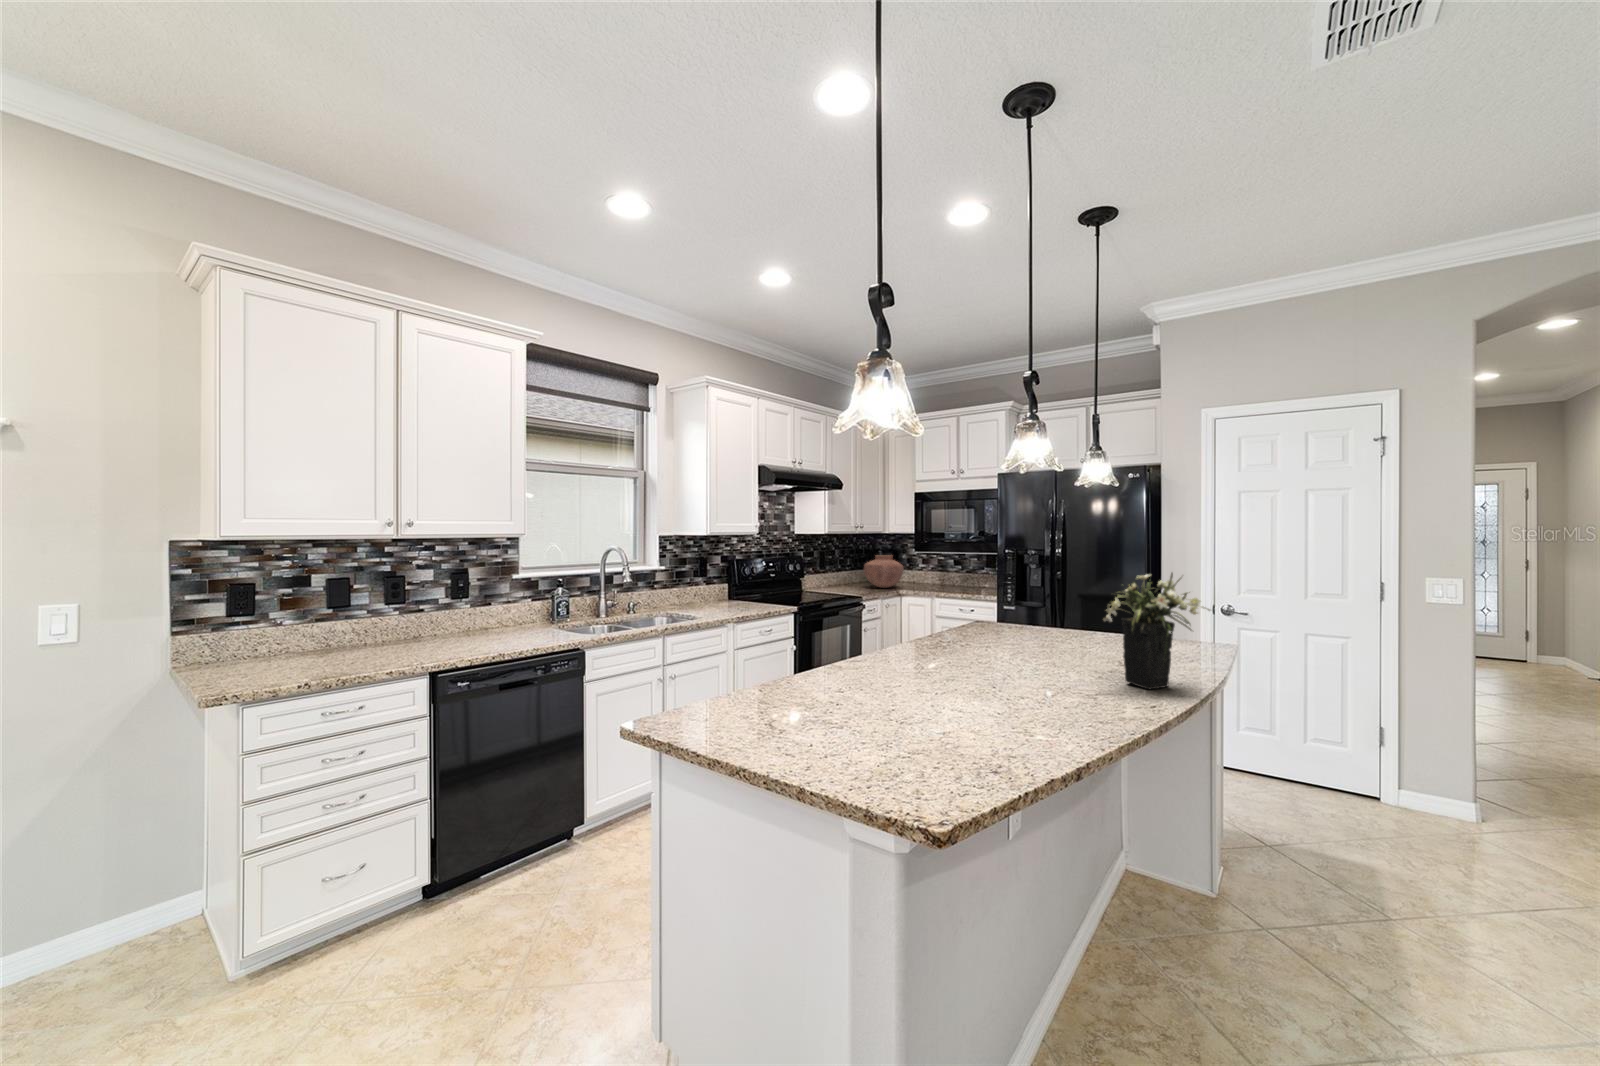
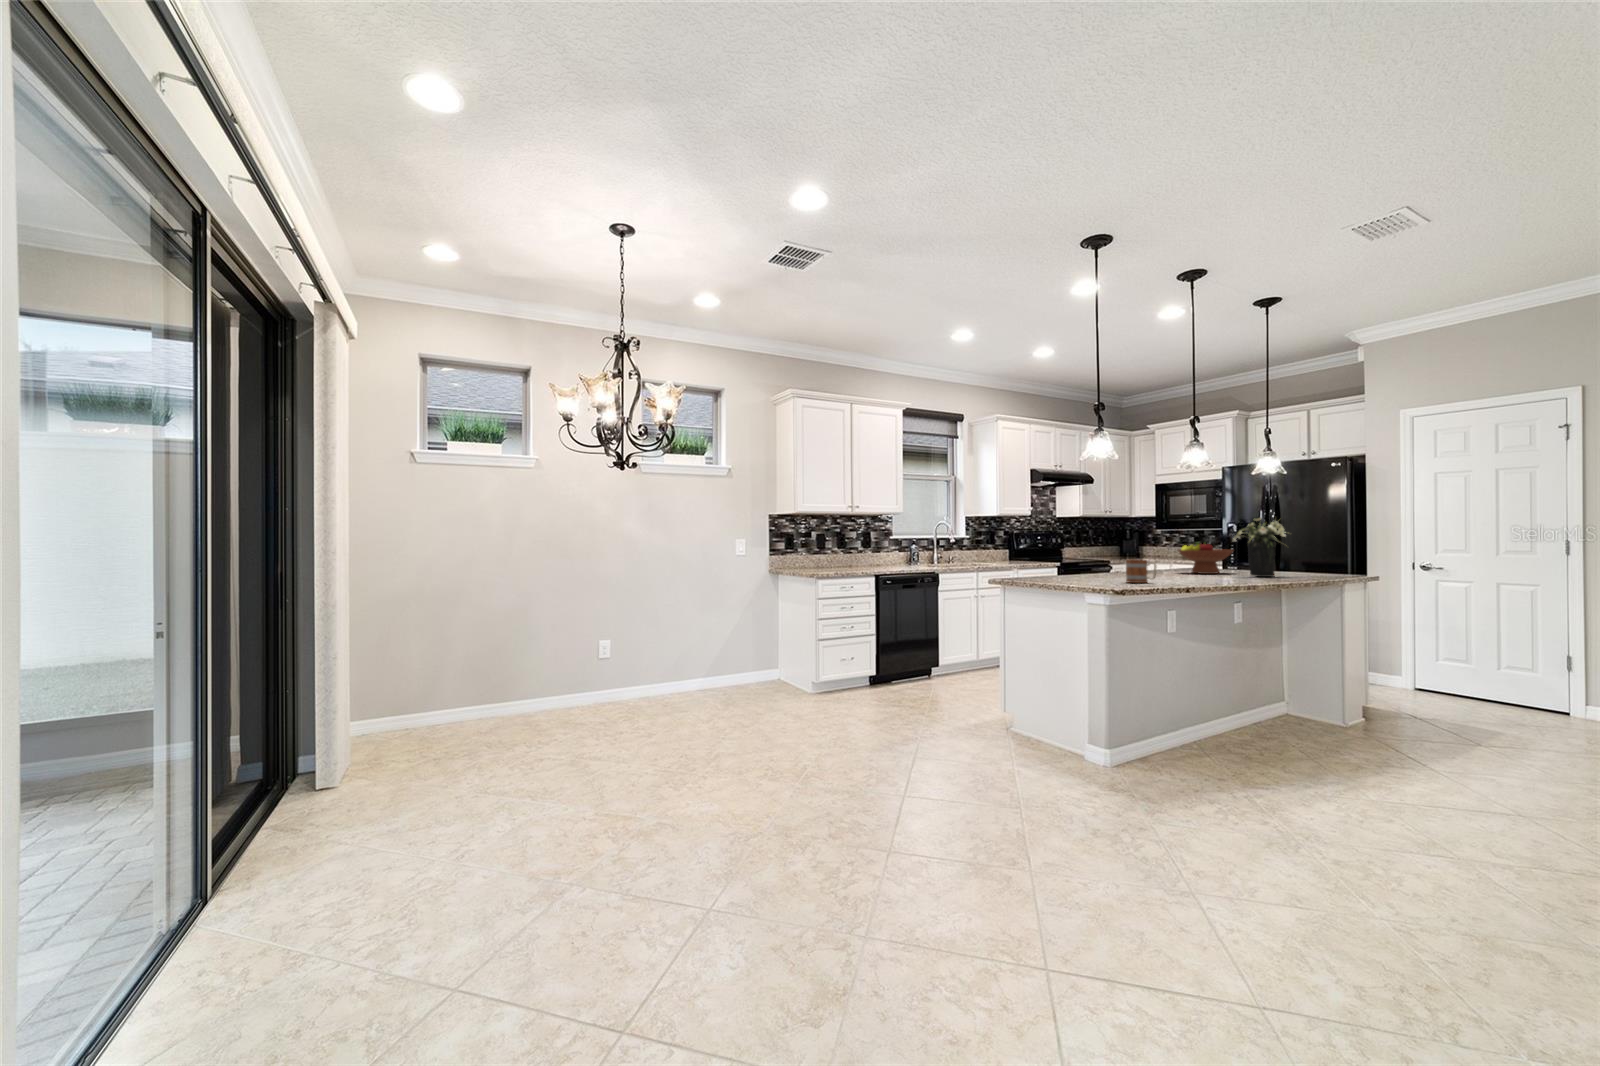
vase: present [864,555,904,588] -> none [1115,535,1150,560]
fruit bowl: none [984,603,1075,663] -> present [1179,542,1233,574]
mug: none [942,701,1021,778] -> present [1126,559,1156,583]

